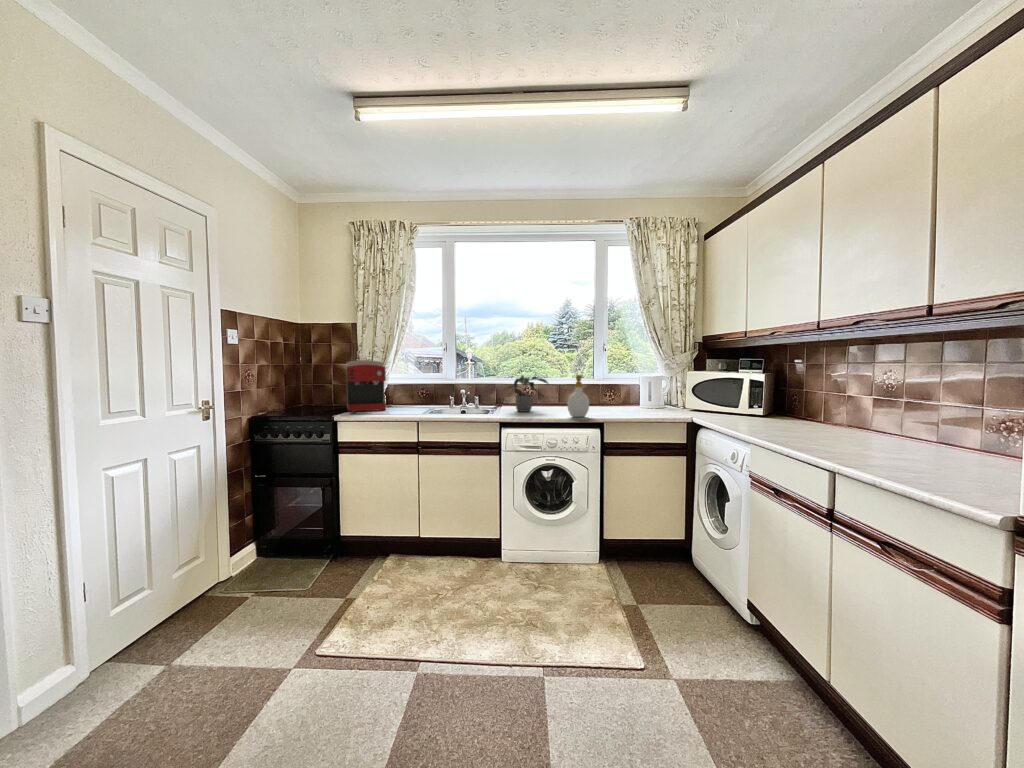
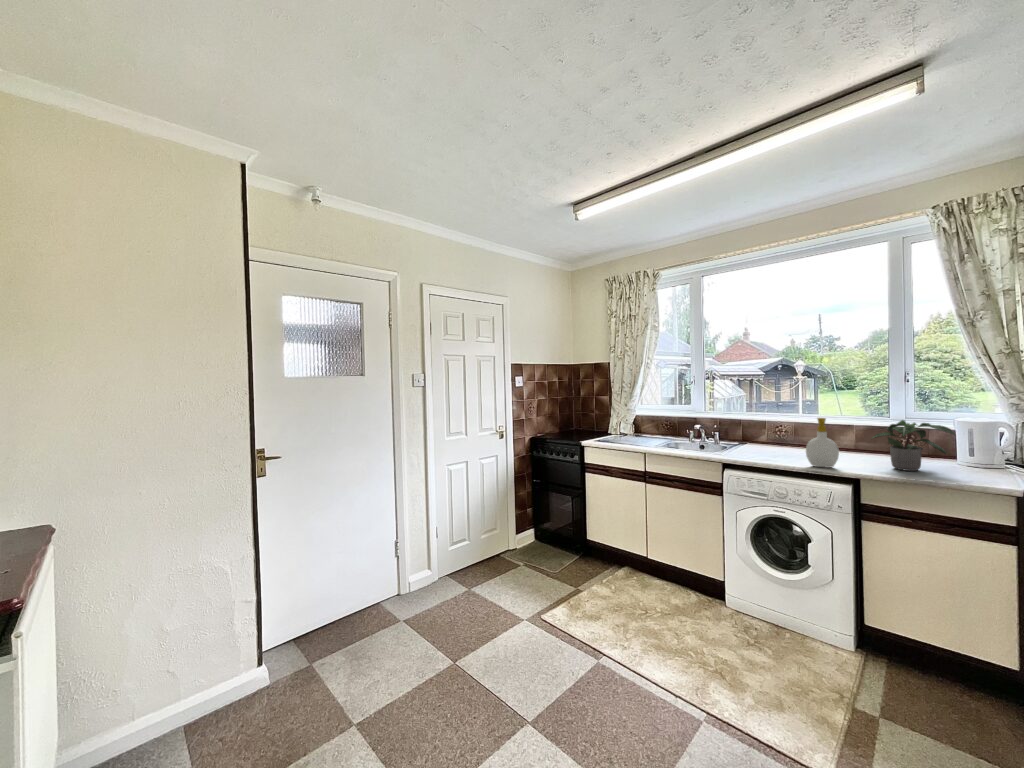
coffee maker: present [347,360,386,411] -> none [596,395,631,439]
potted plant: present [507,376,548,412] -> present [873,420,955,471]

